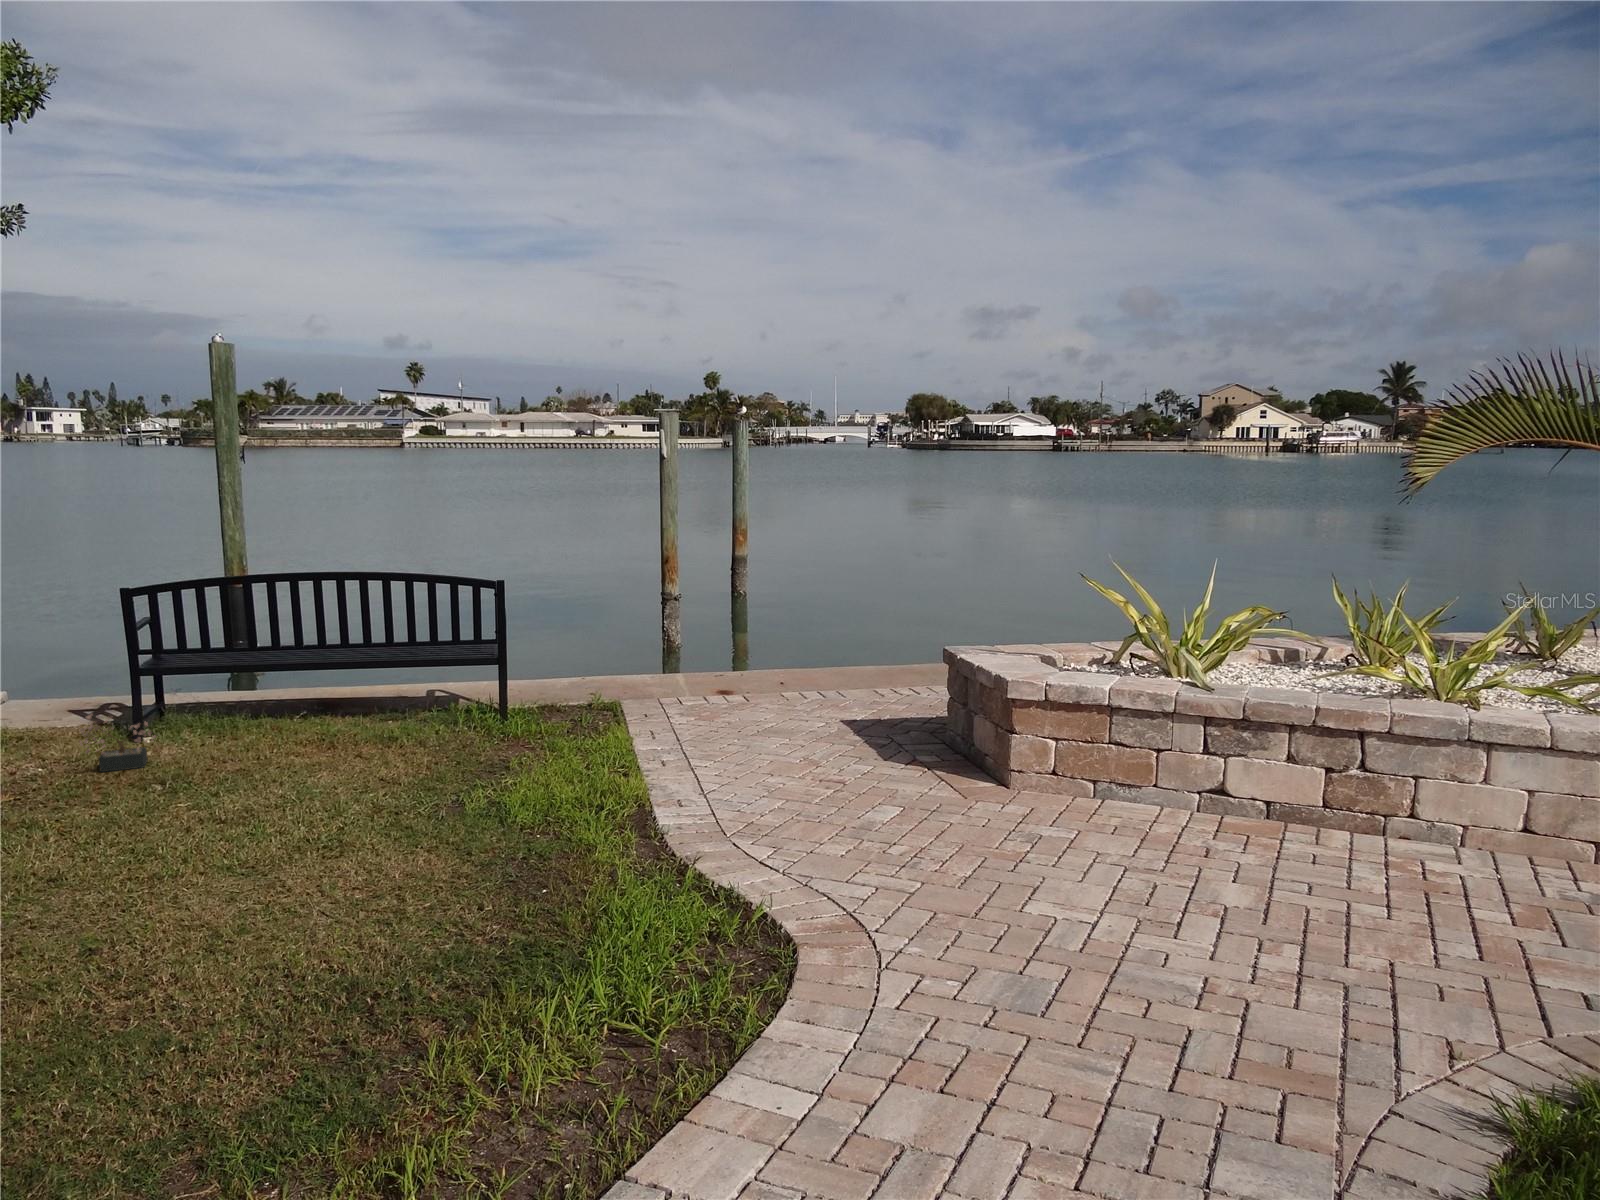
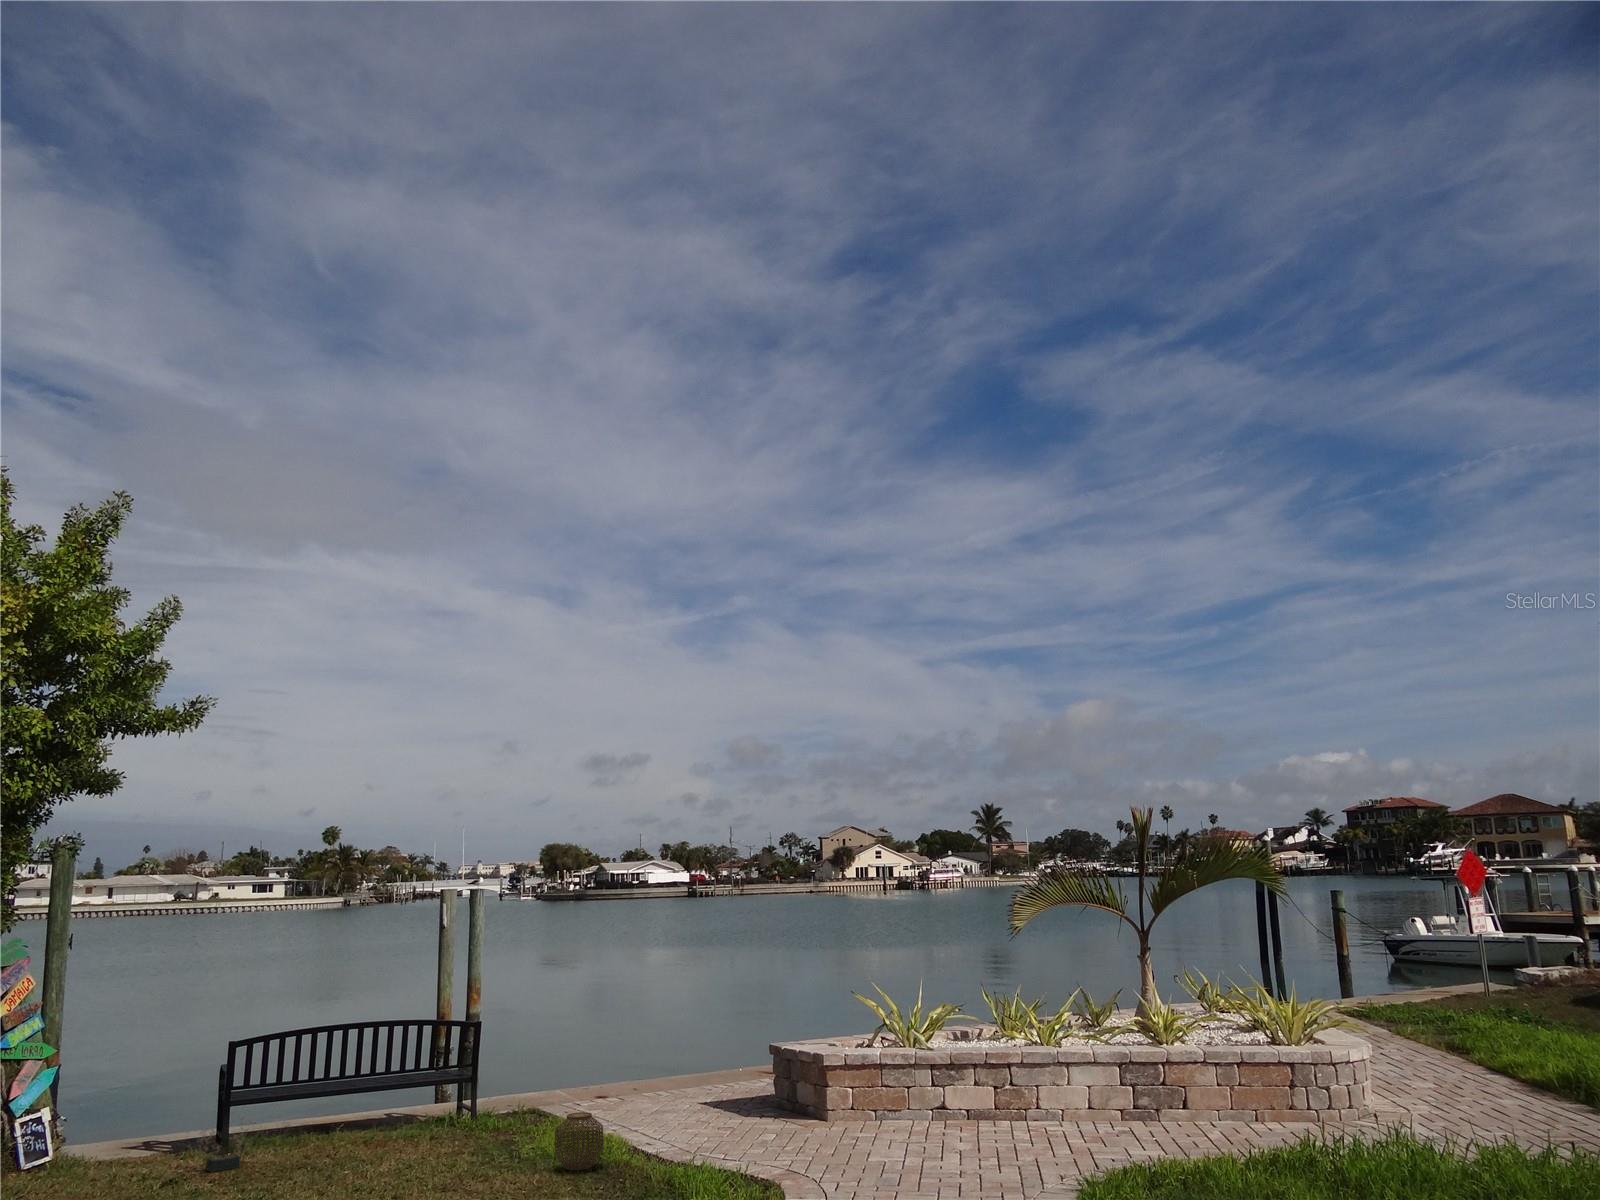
woven basket: none [500,757,582,850] -> present [555,1112,603,1170]

